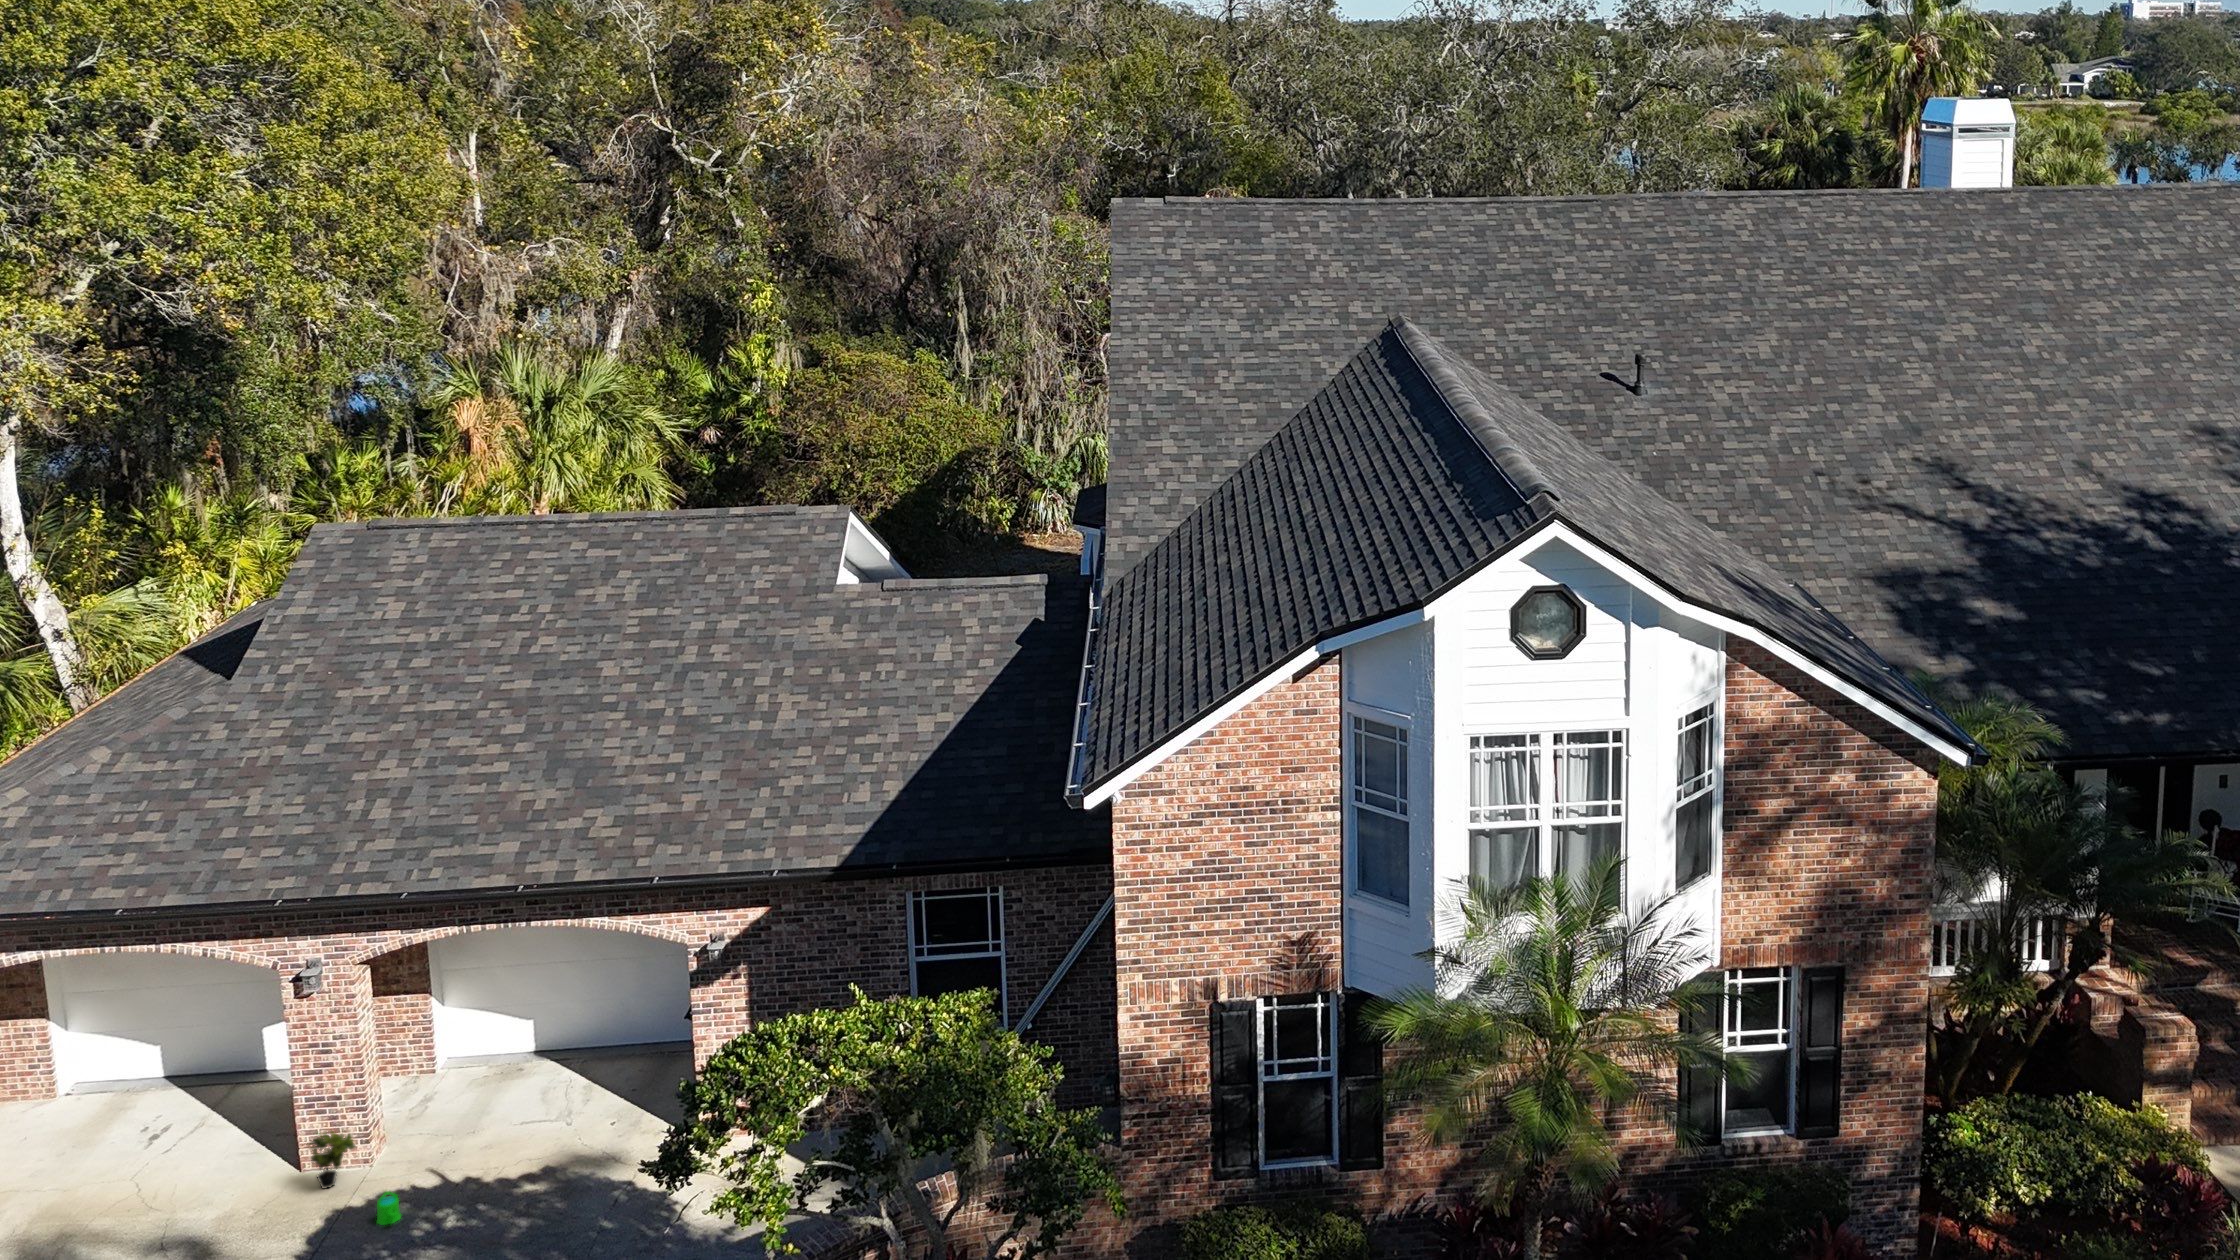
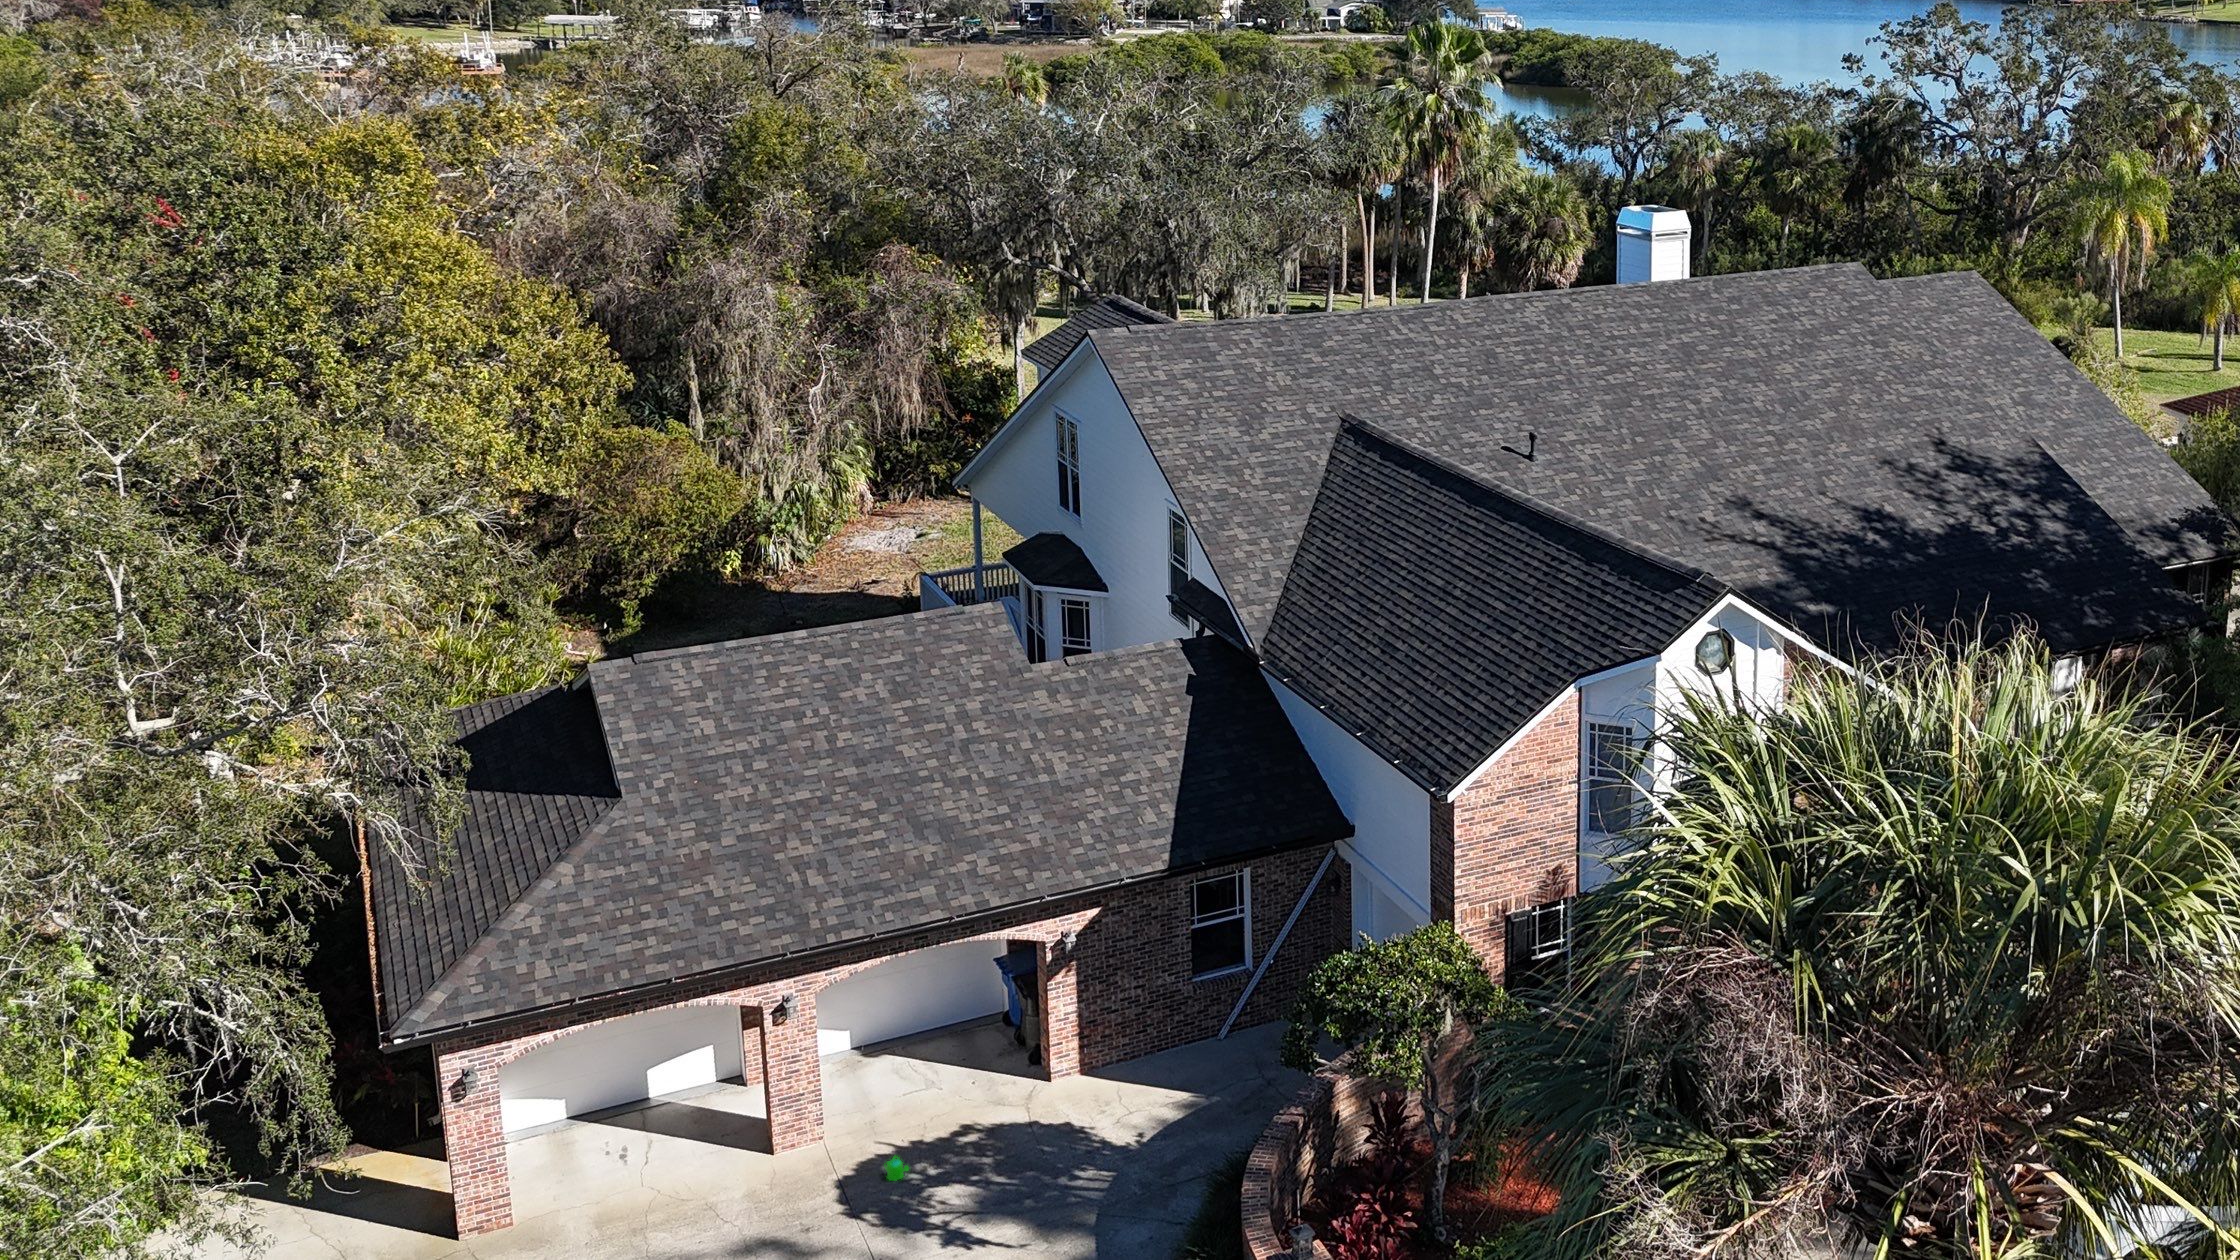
potted plant: present [306,1132,355,1189] -> none [800,1123,836,1169]

